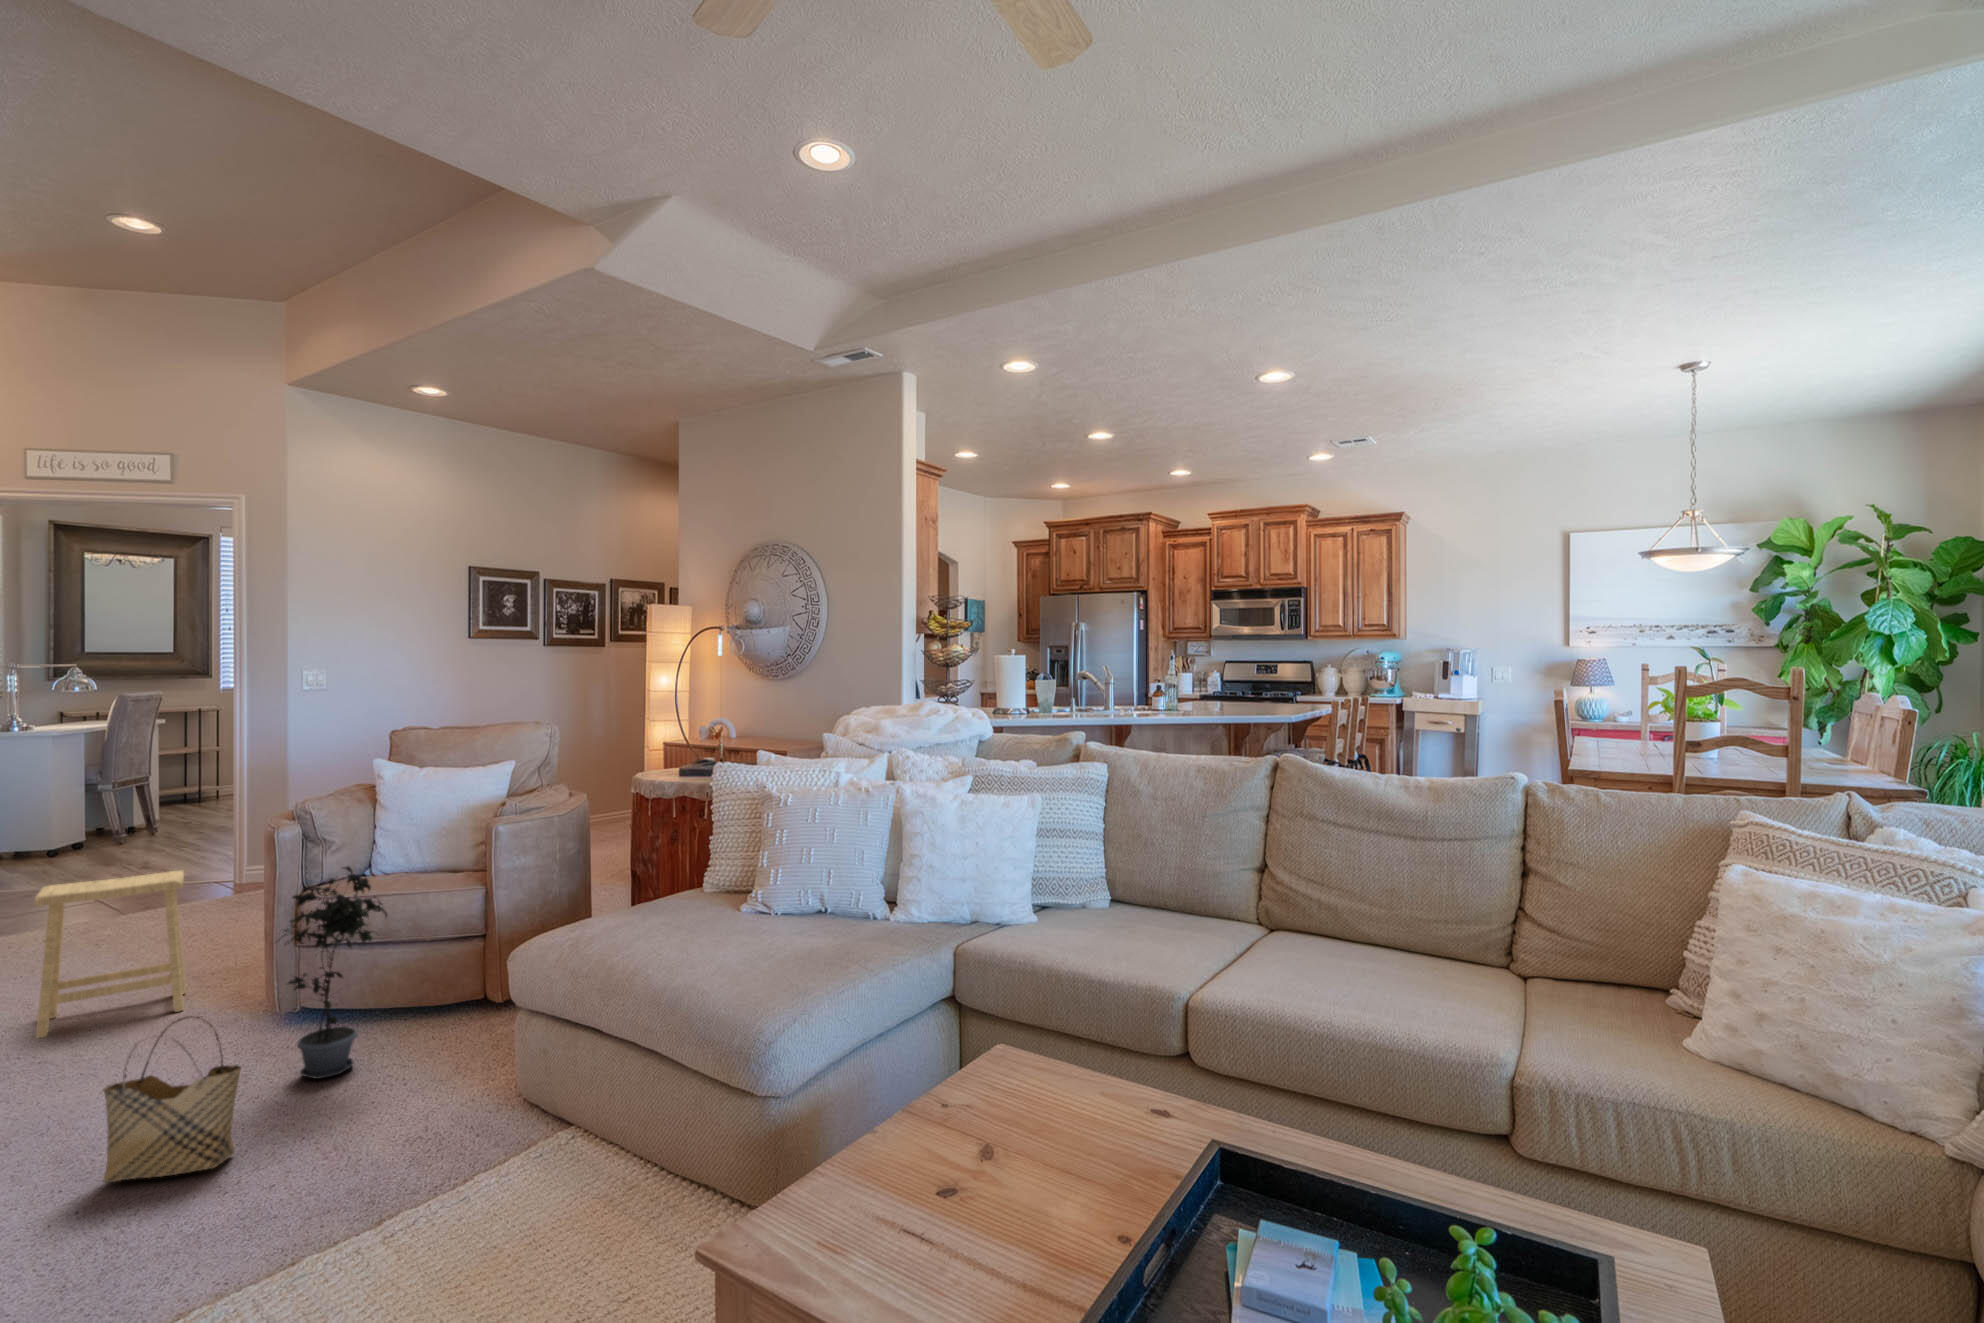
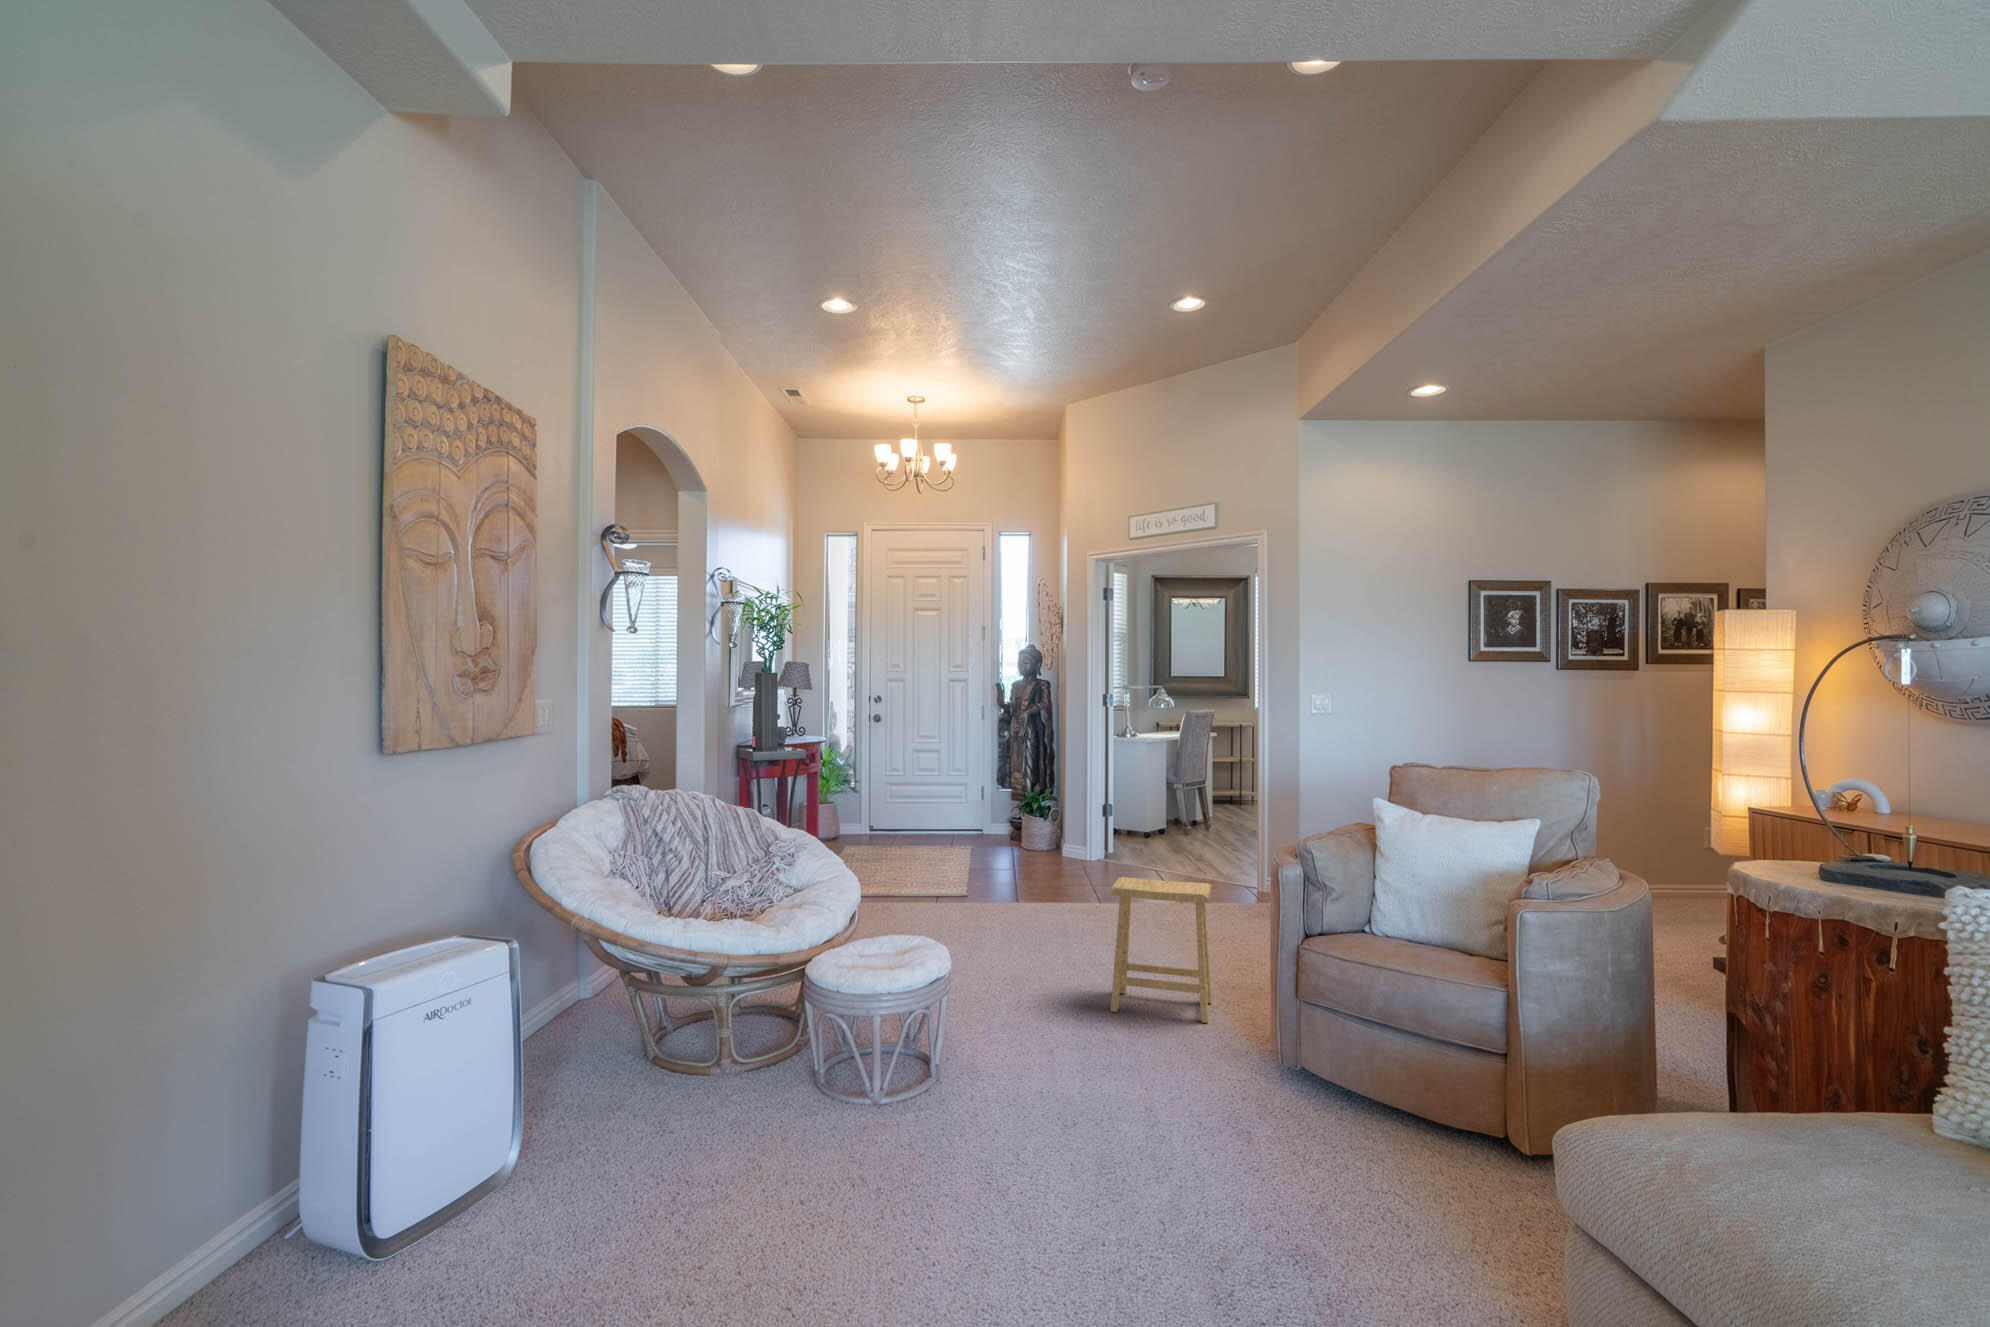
potted plant: present [284,866,387,1079] -> none [1274,929,1390,1182]
woven basket: present [102,1016,241,1183] -> none [1125,1069,1238,1261]

